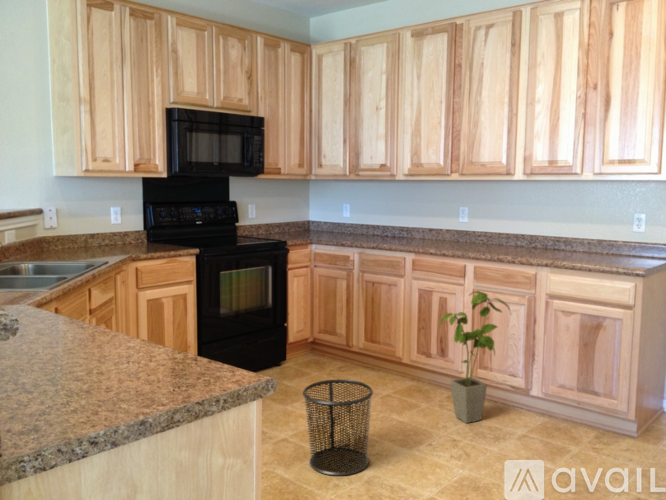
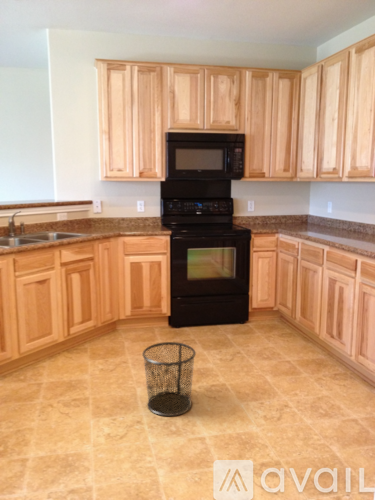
house plant: present [440,291,510,423] -> none [291,297,358,414]

